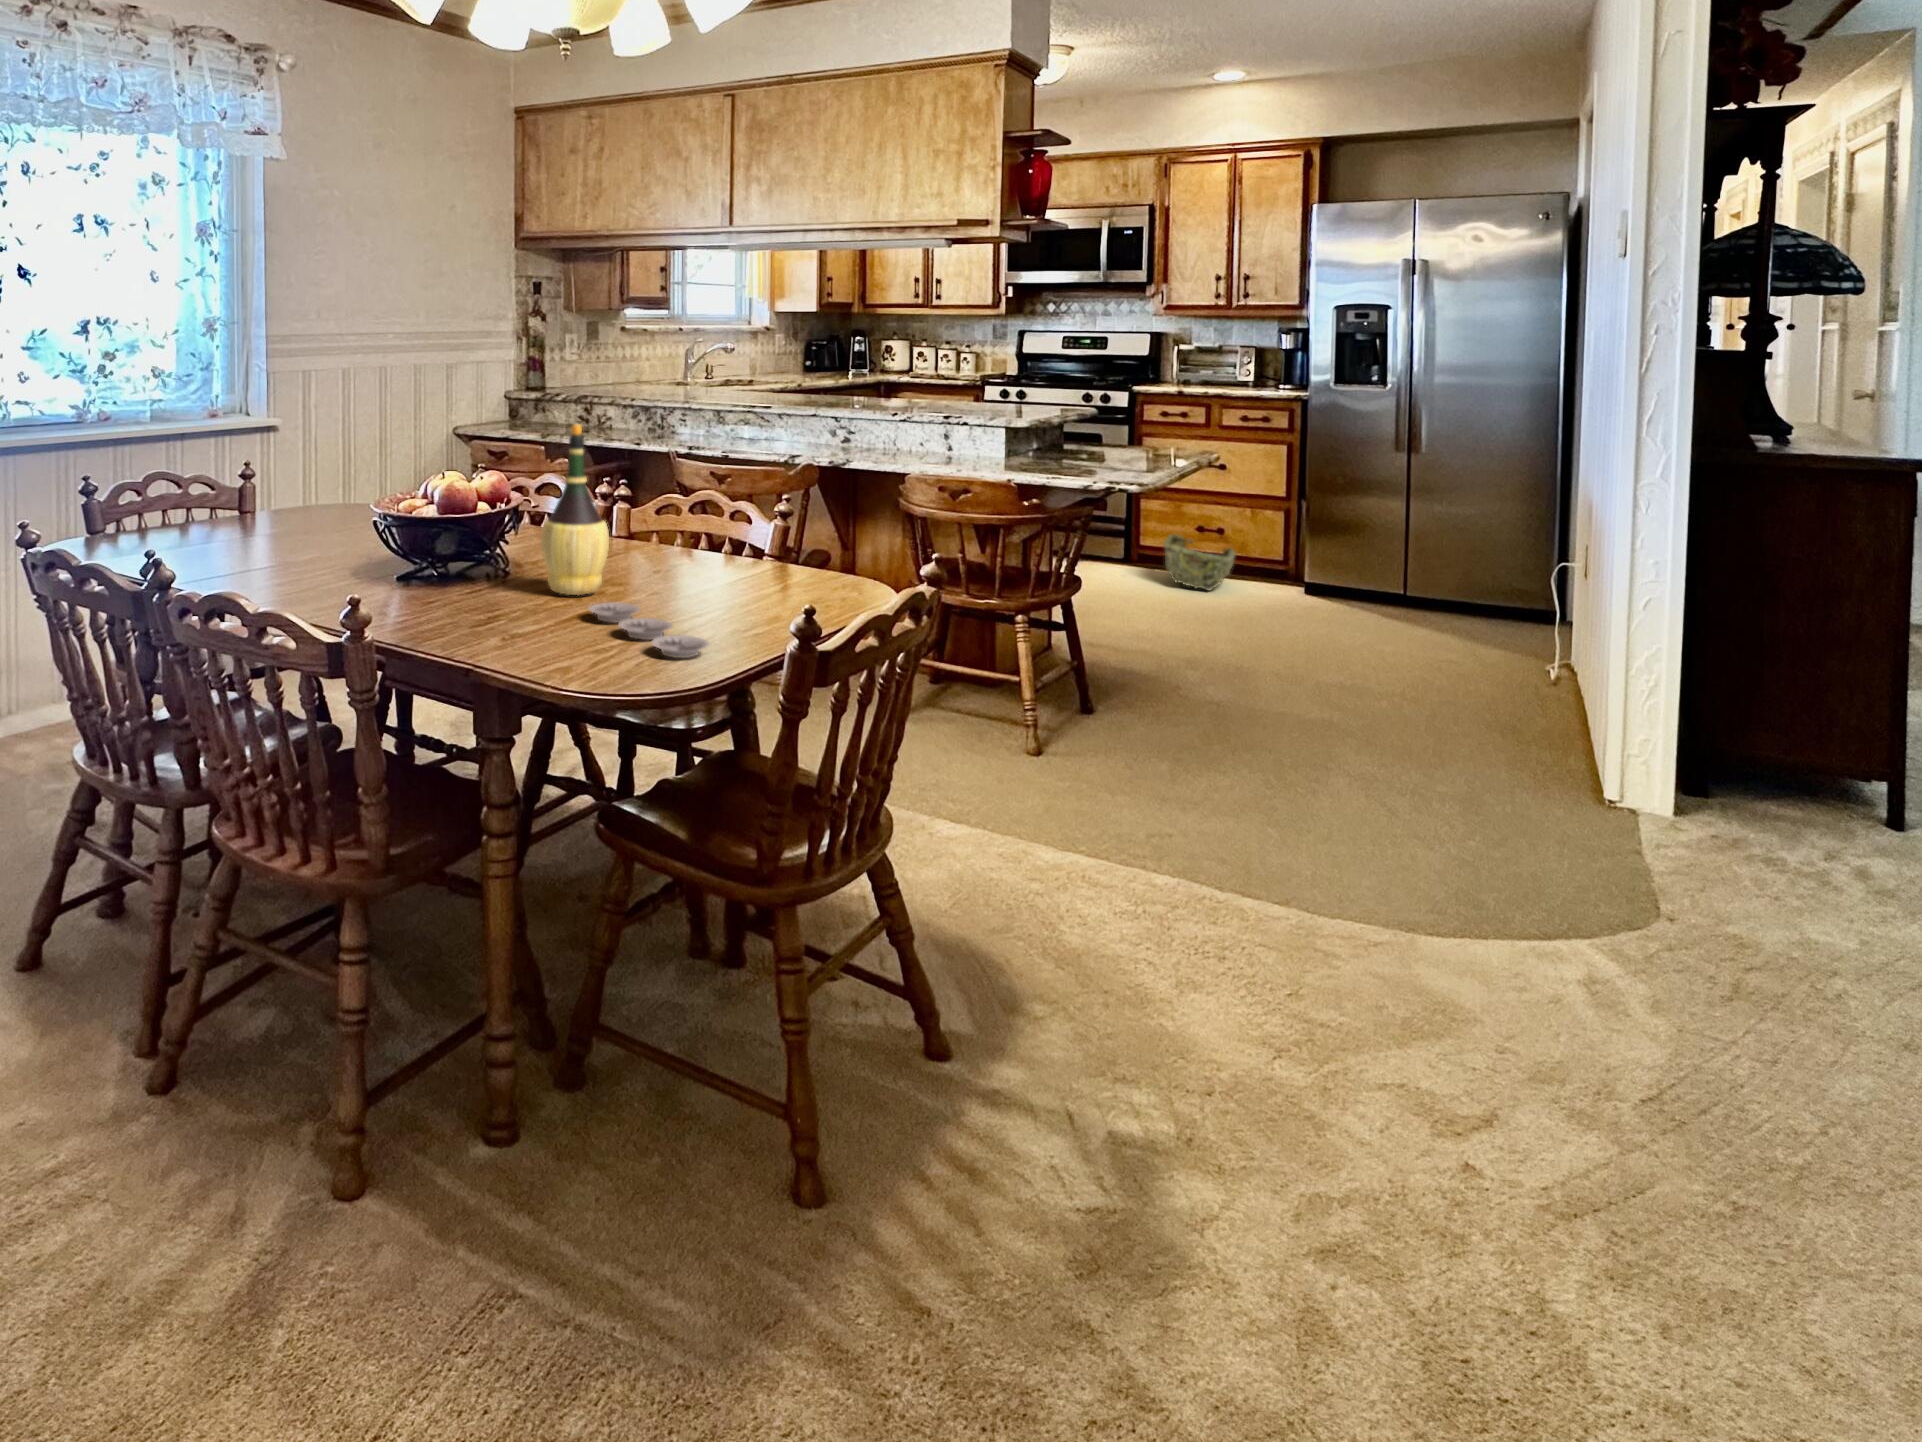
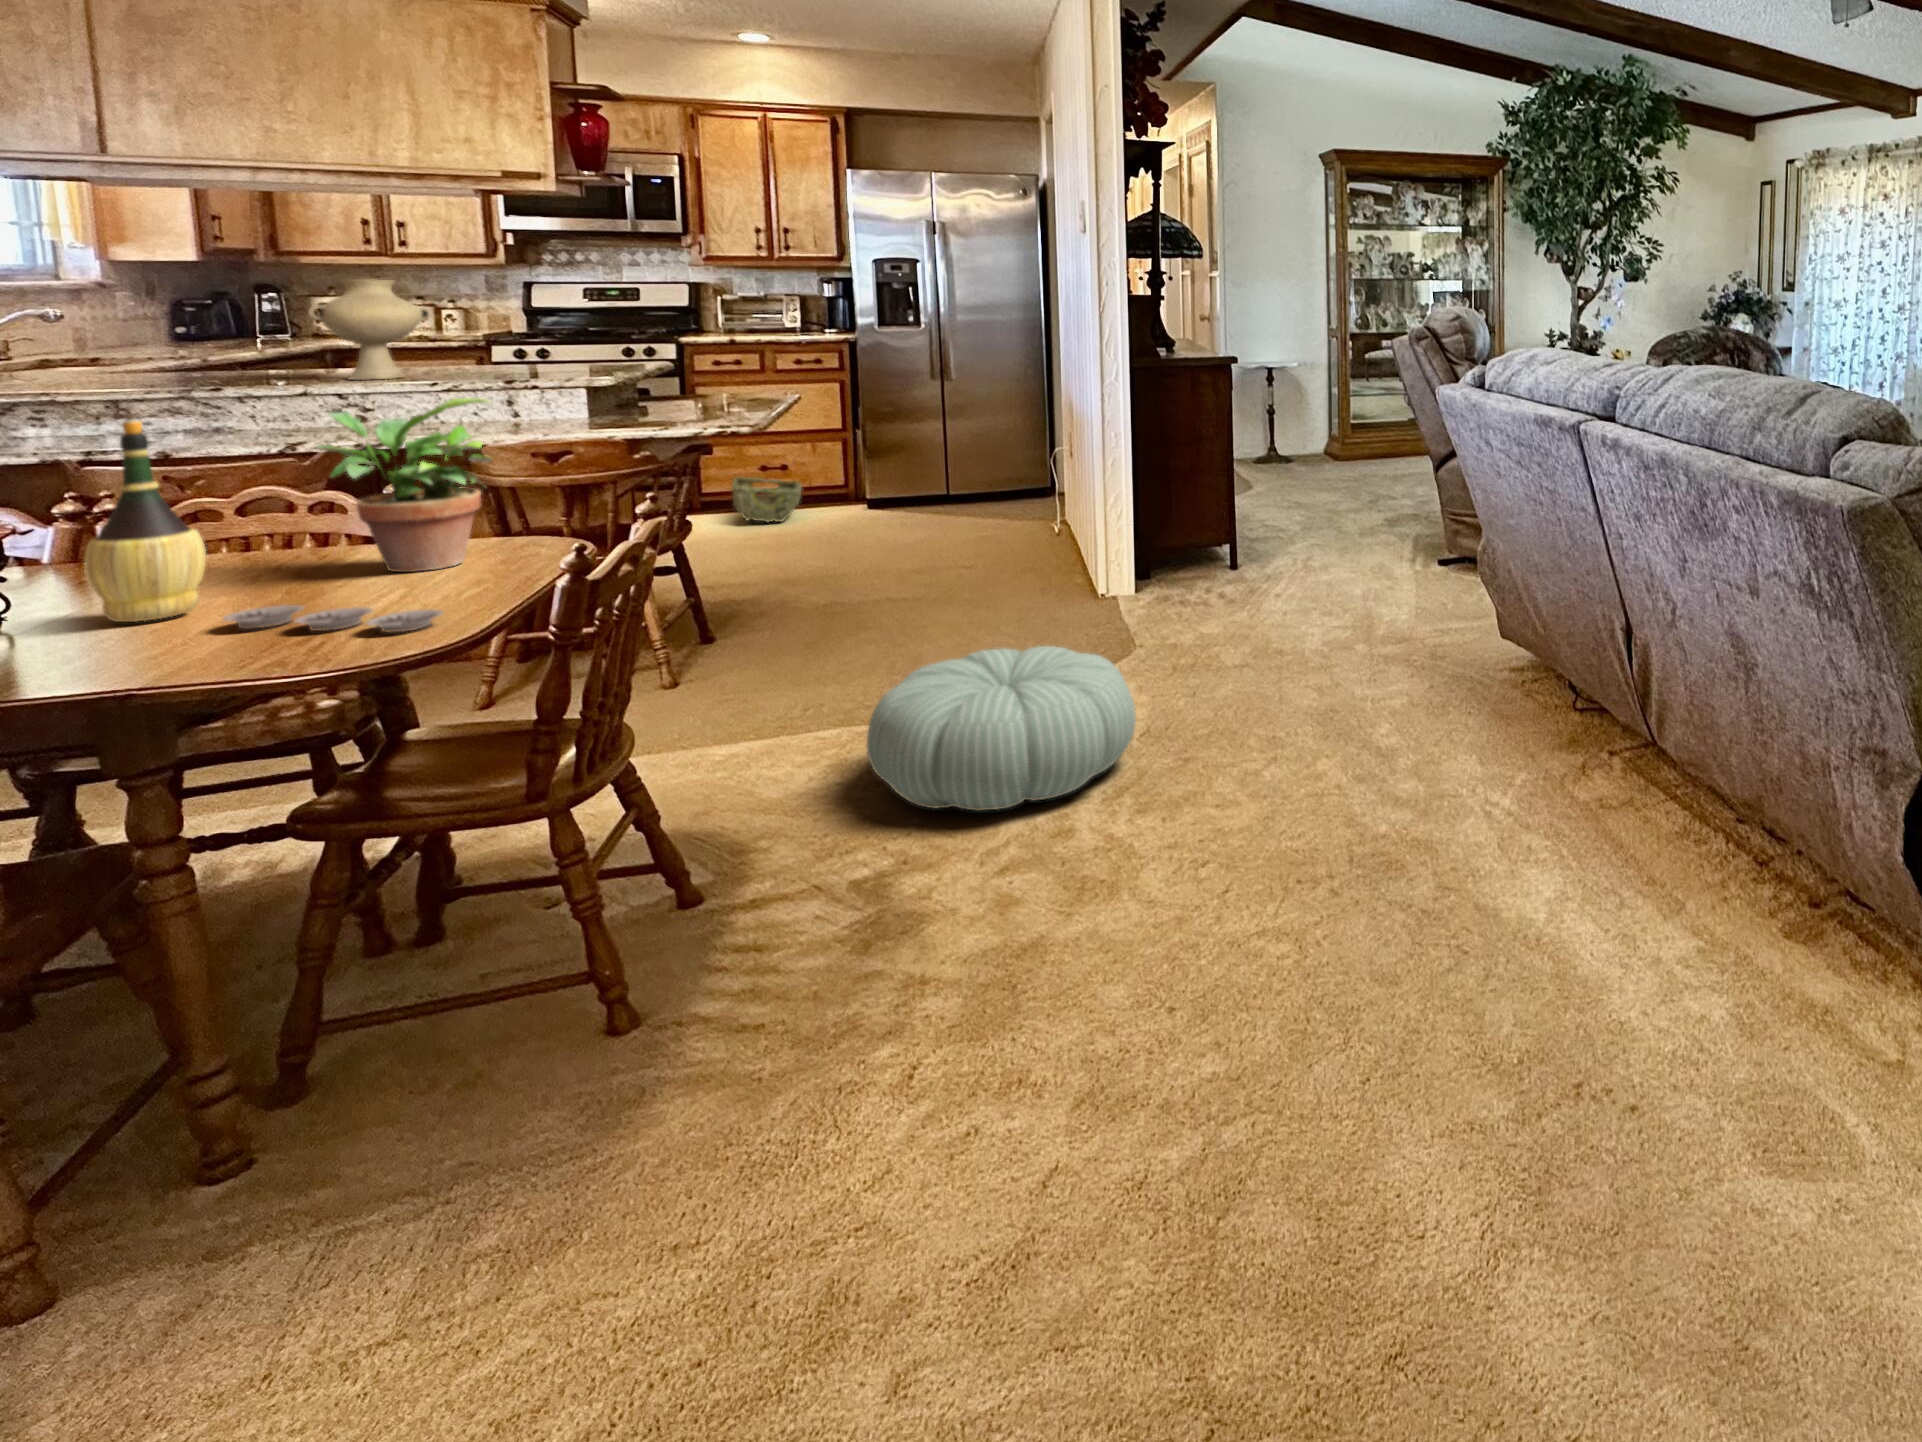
vase: none [826,321,905,407] -> present [308,279,431,380]
potted plant: none [704,426,827,593] -> present [318,398,491,572]
pouf: none [1179,842,1618,1144] -> present [866,646,1136,811]

